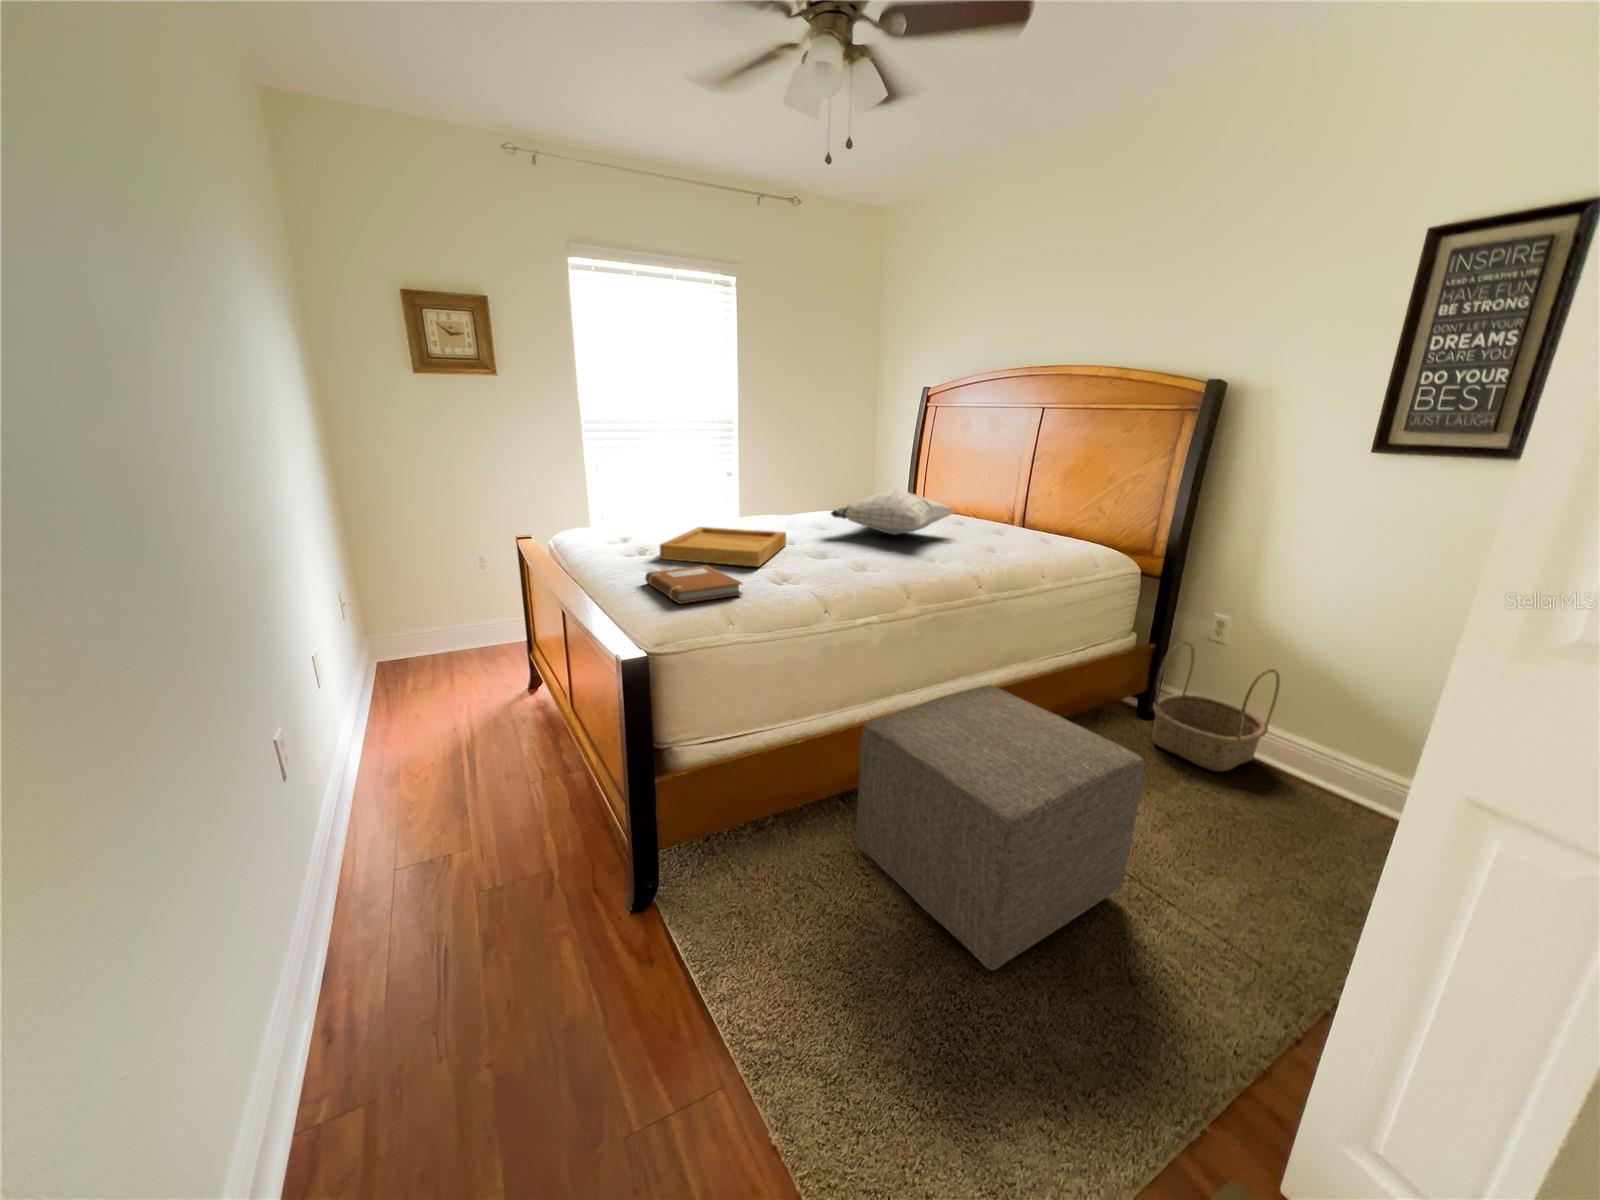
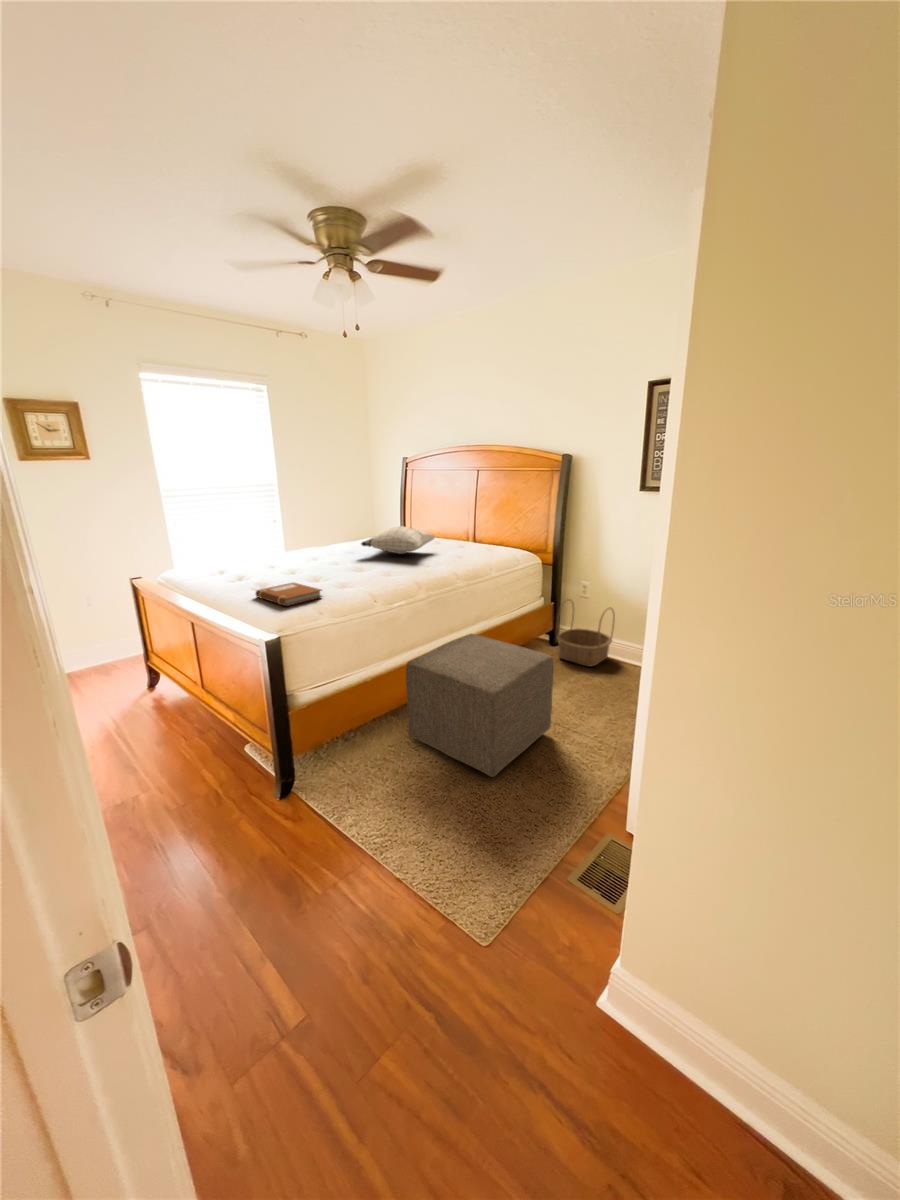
tray: present [660,527,786,566] -> none [256,558,337,582]

